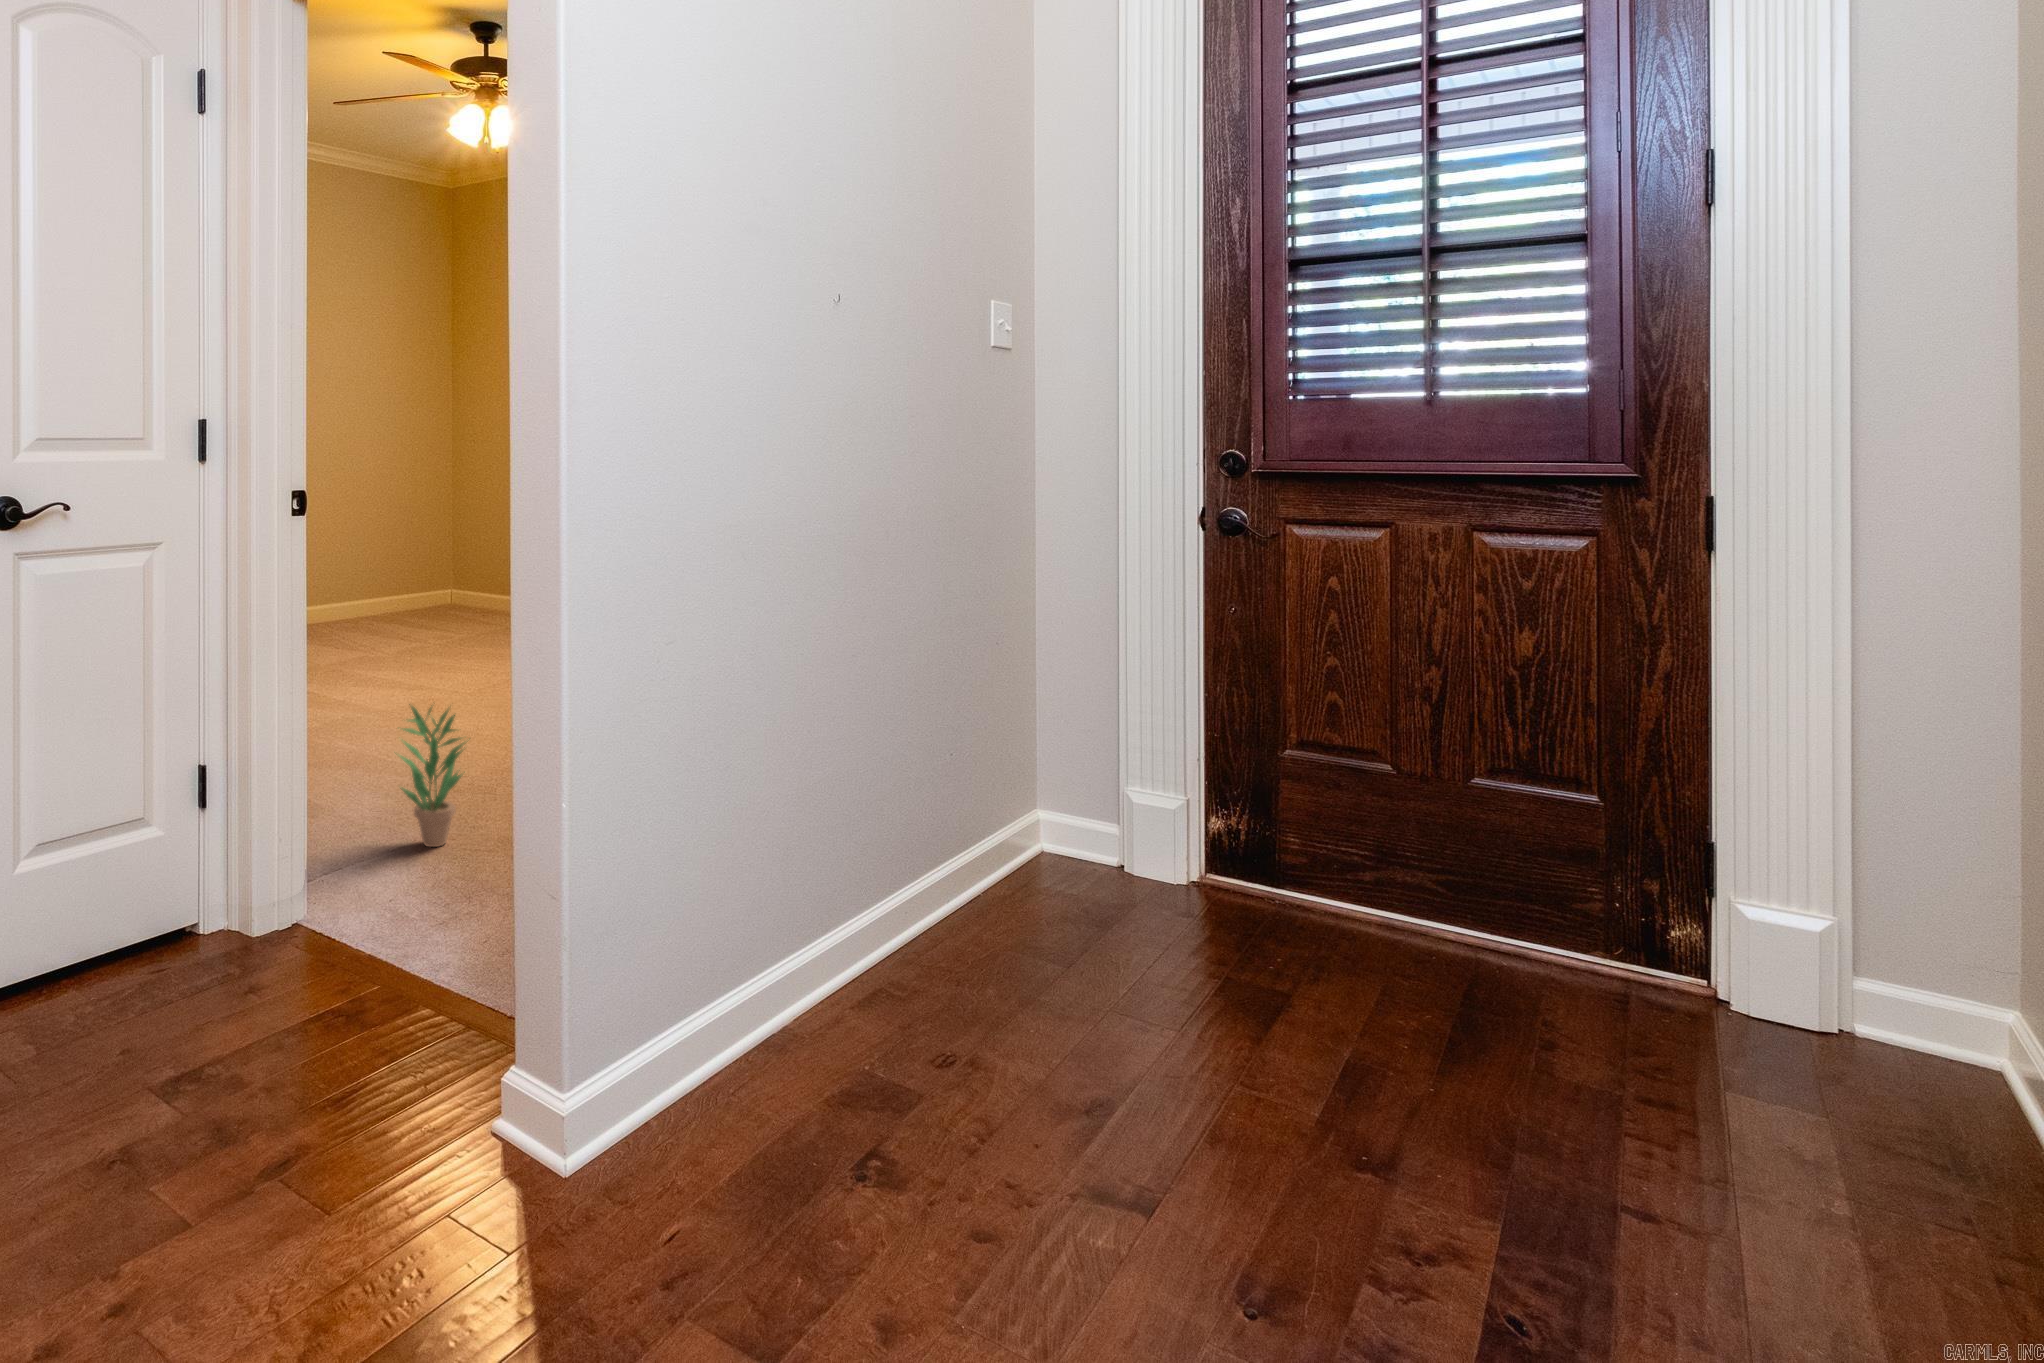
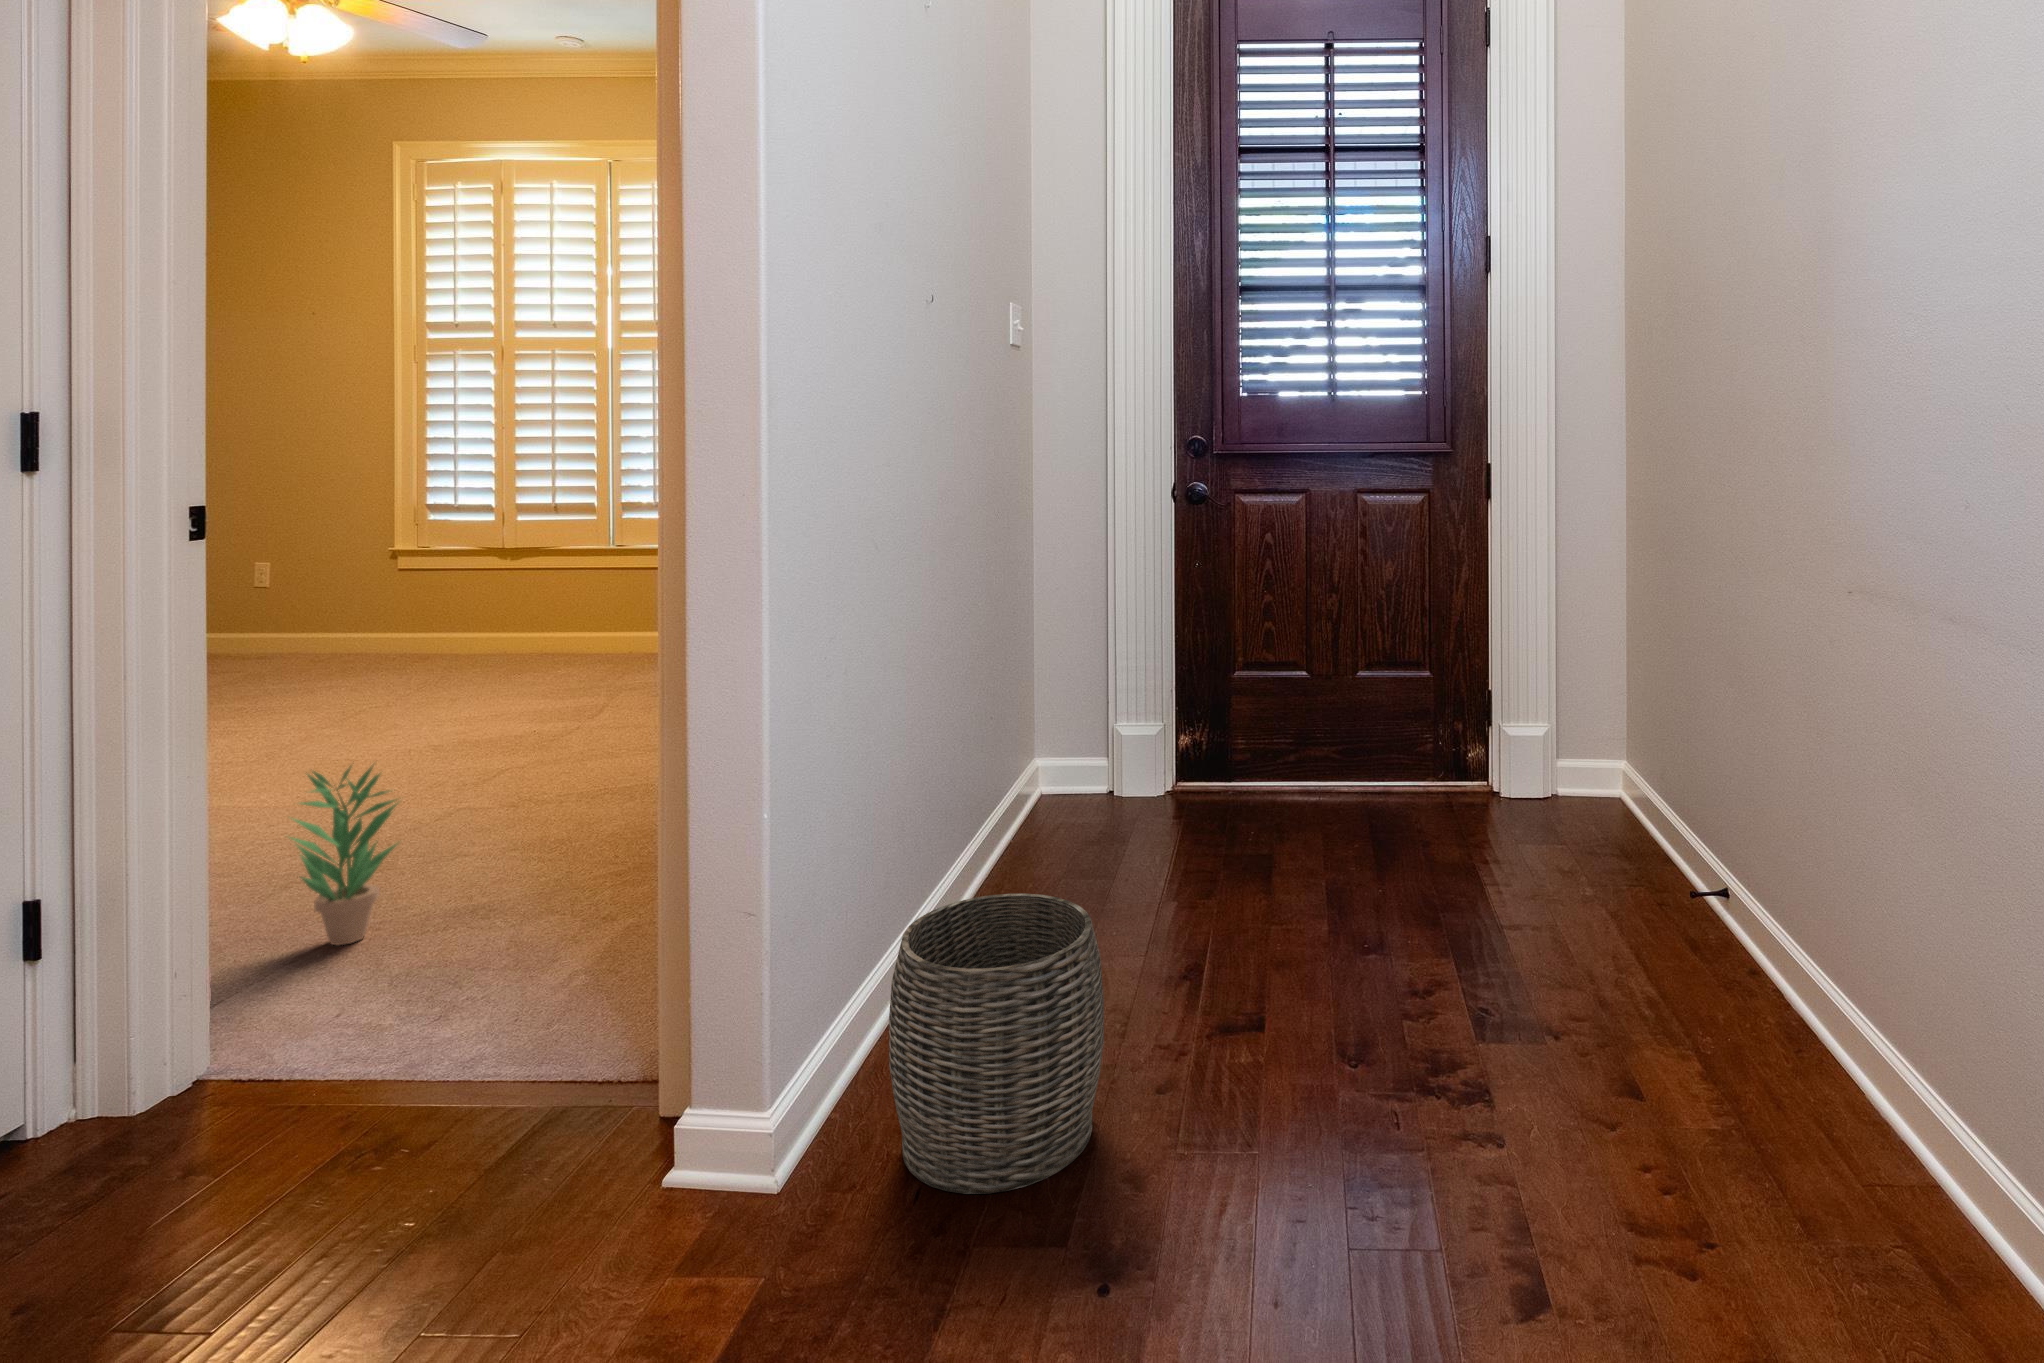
woven basket: none [656,945,886,1285] -> present [889,894,1104,1194]

